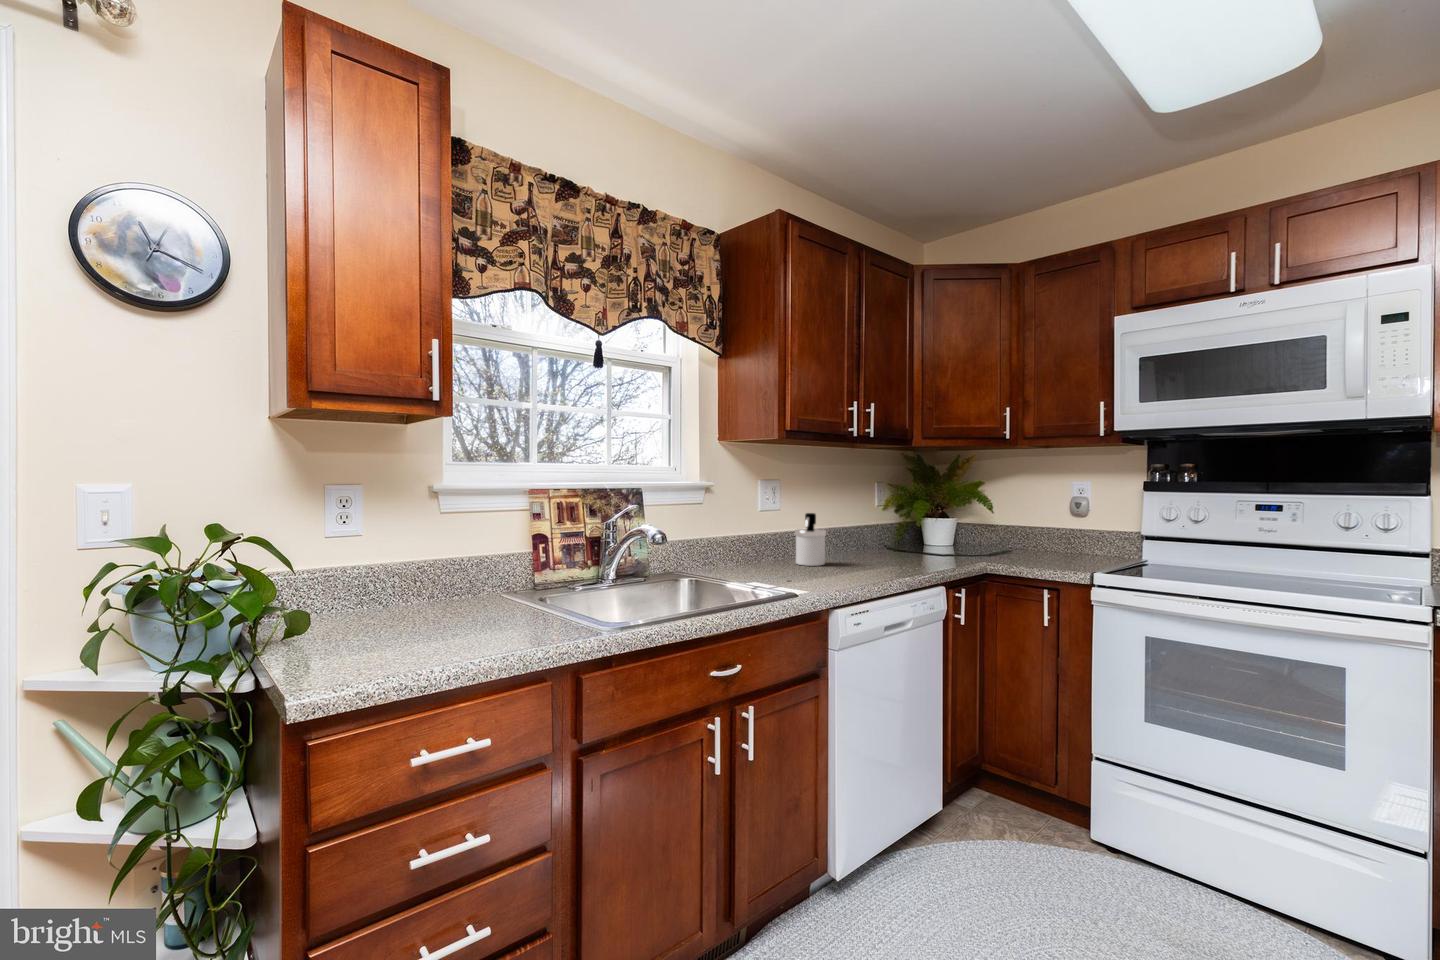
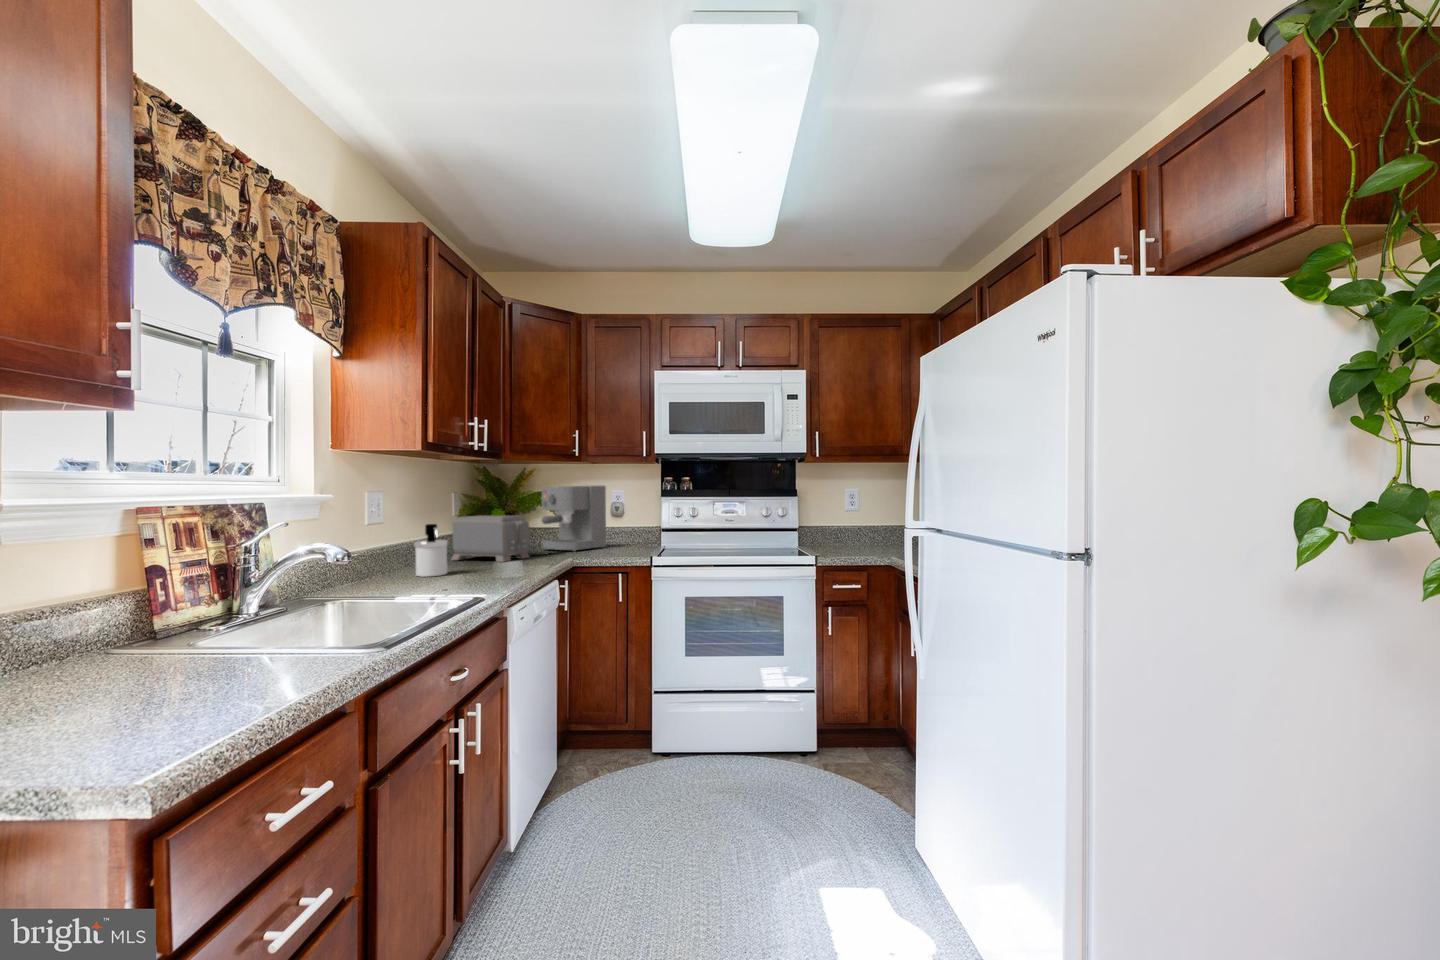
coffee maker: none [959,476,1050,556] -> present [541,486,606,551]
toaster: none [859,507,938,559] -> present [451,516,530,562]

